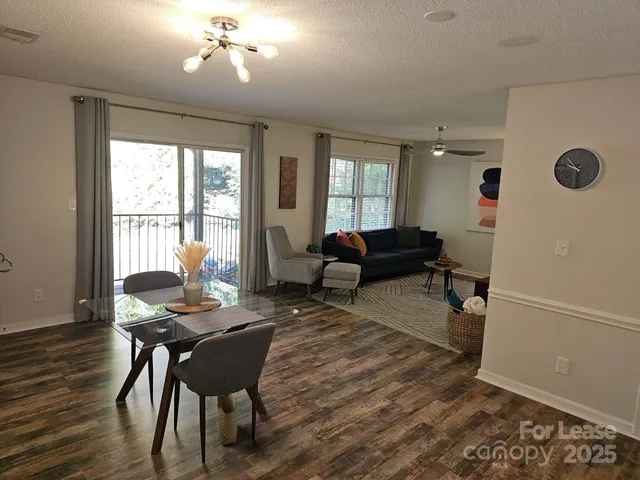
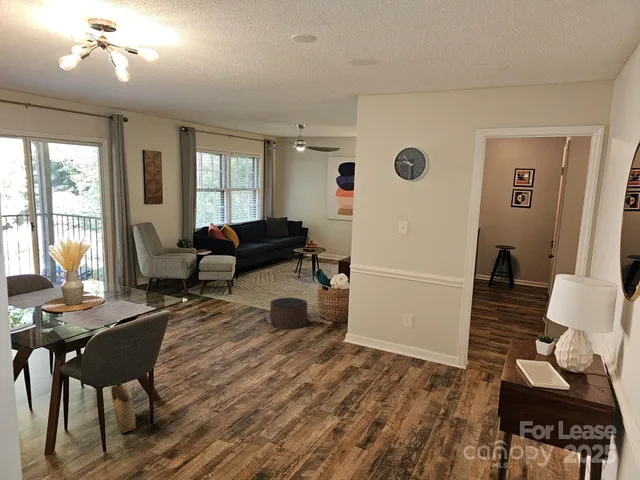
pouf: none [387,317,441,354] -> present [266,298,314,329]

